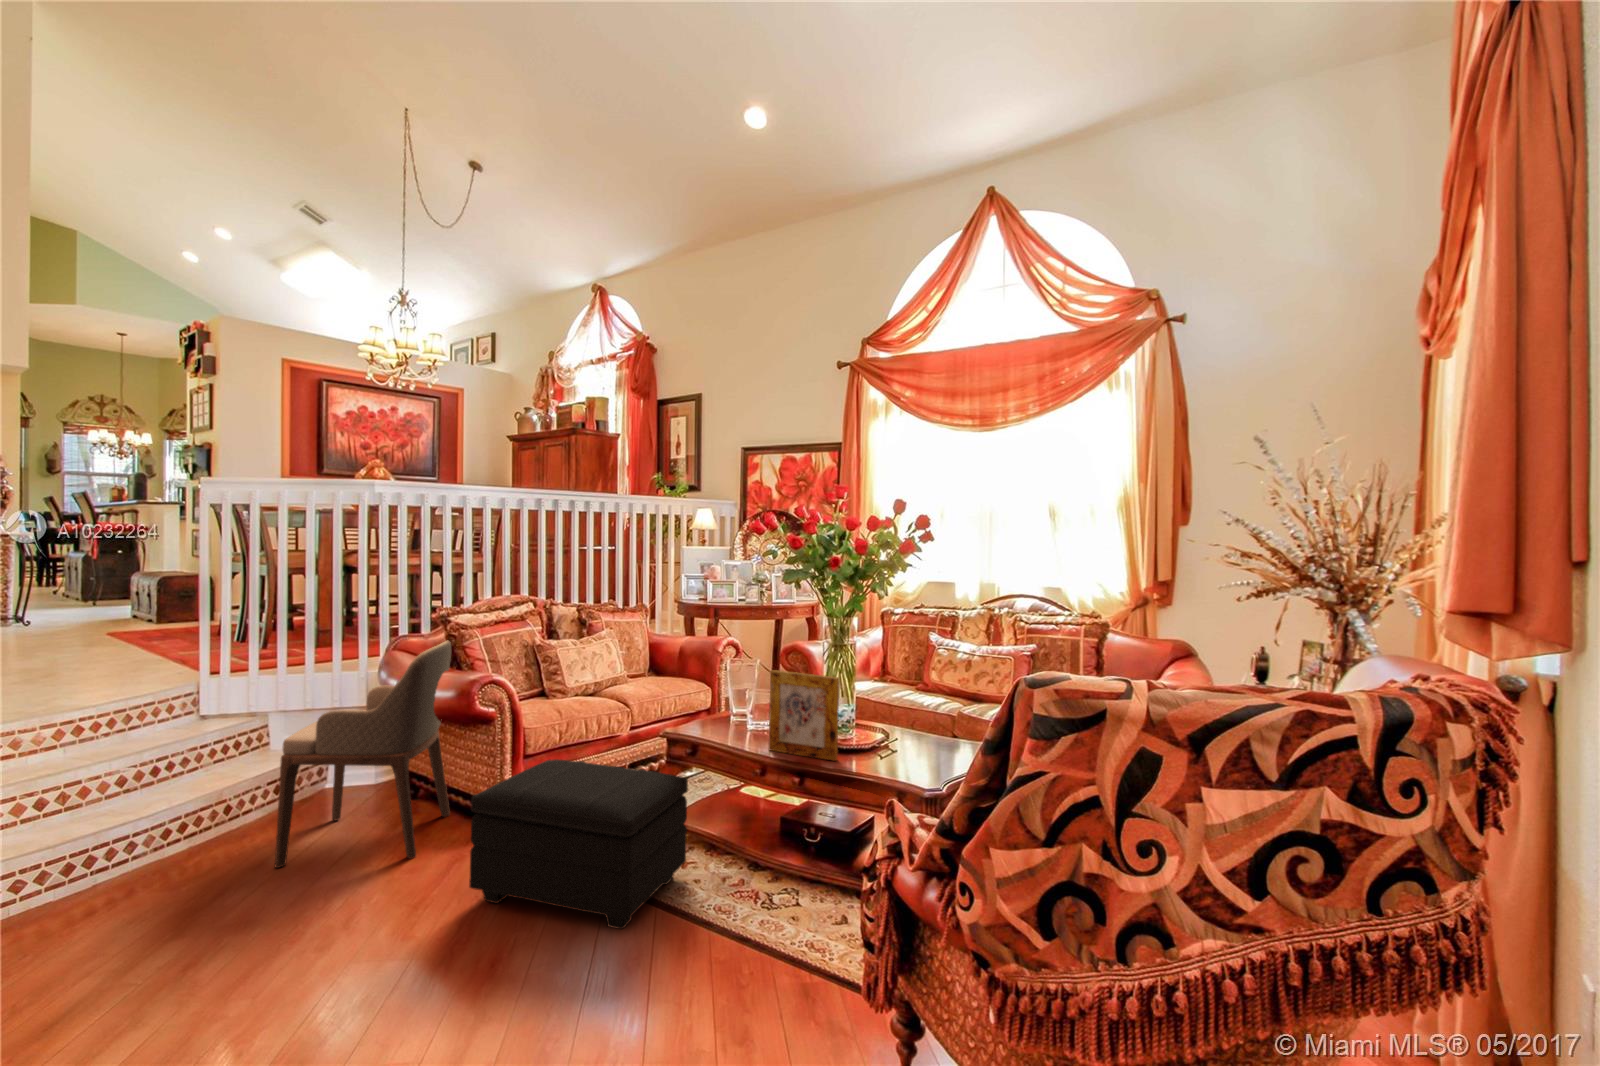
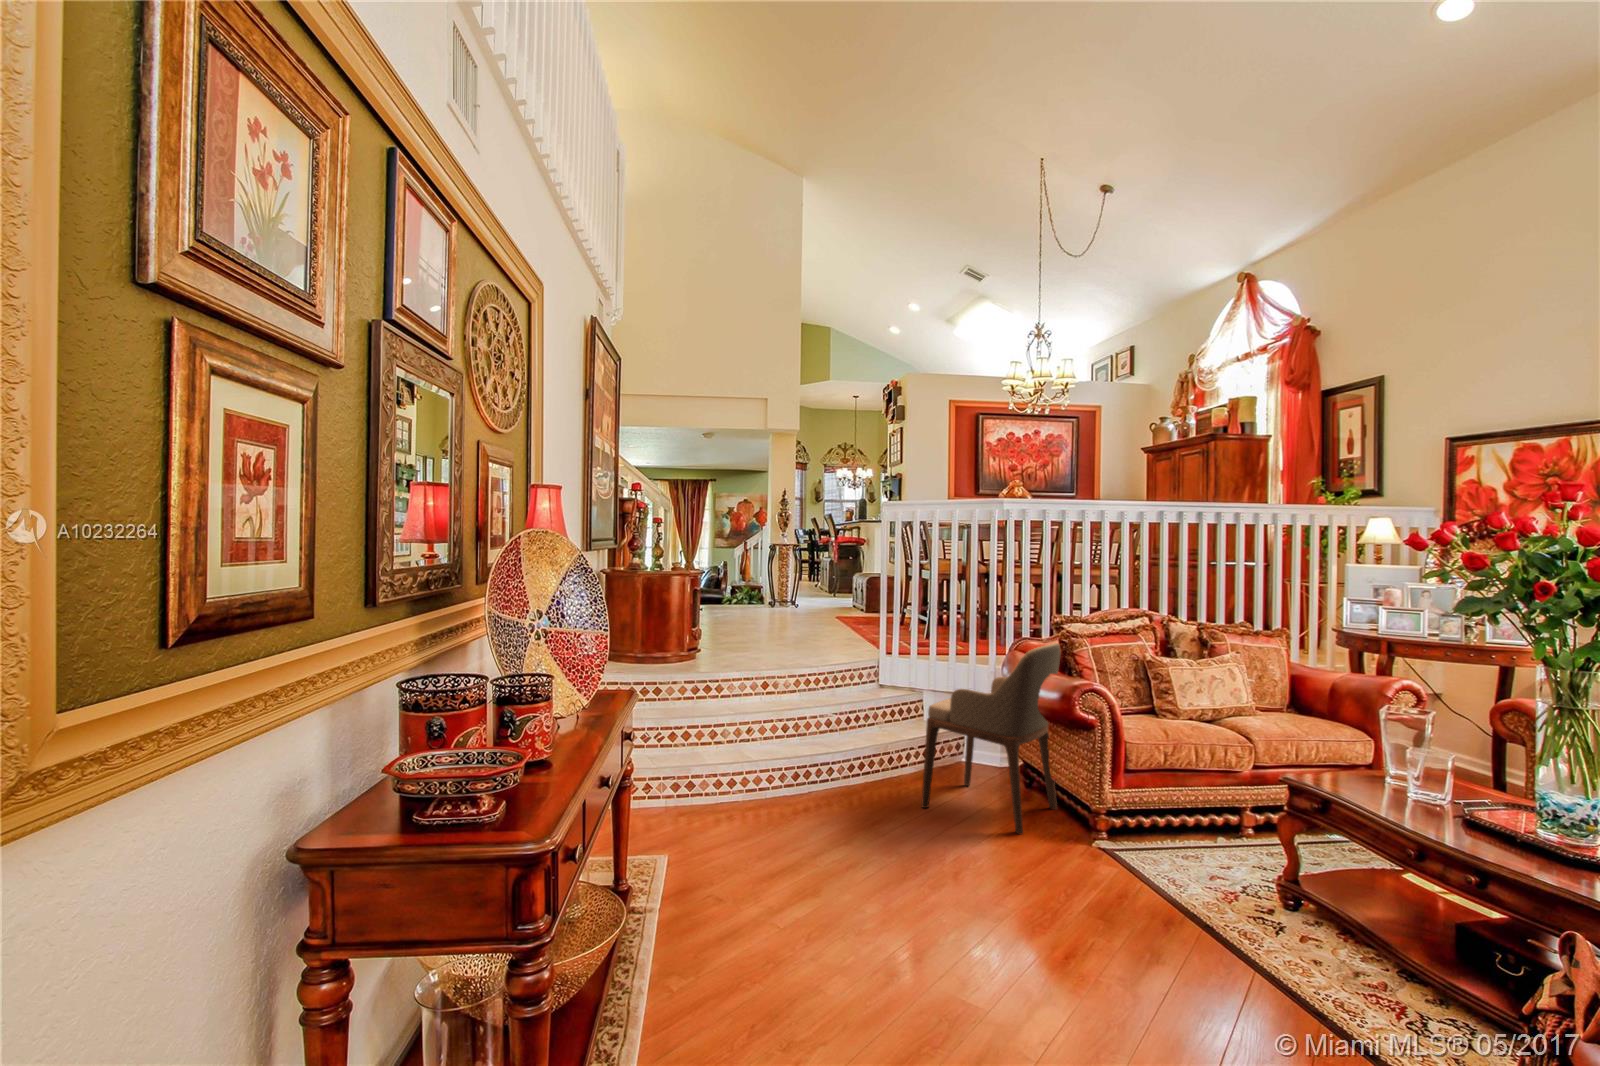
picture frame: present [769,670,839,761] -> none [1433,725,1563,872]
footstool: present [469,759,688,929] -> none [1061,776,1311,974]

